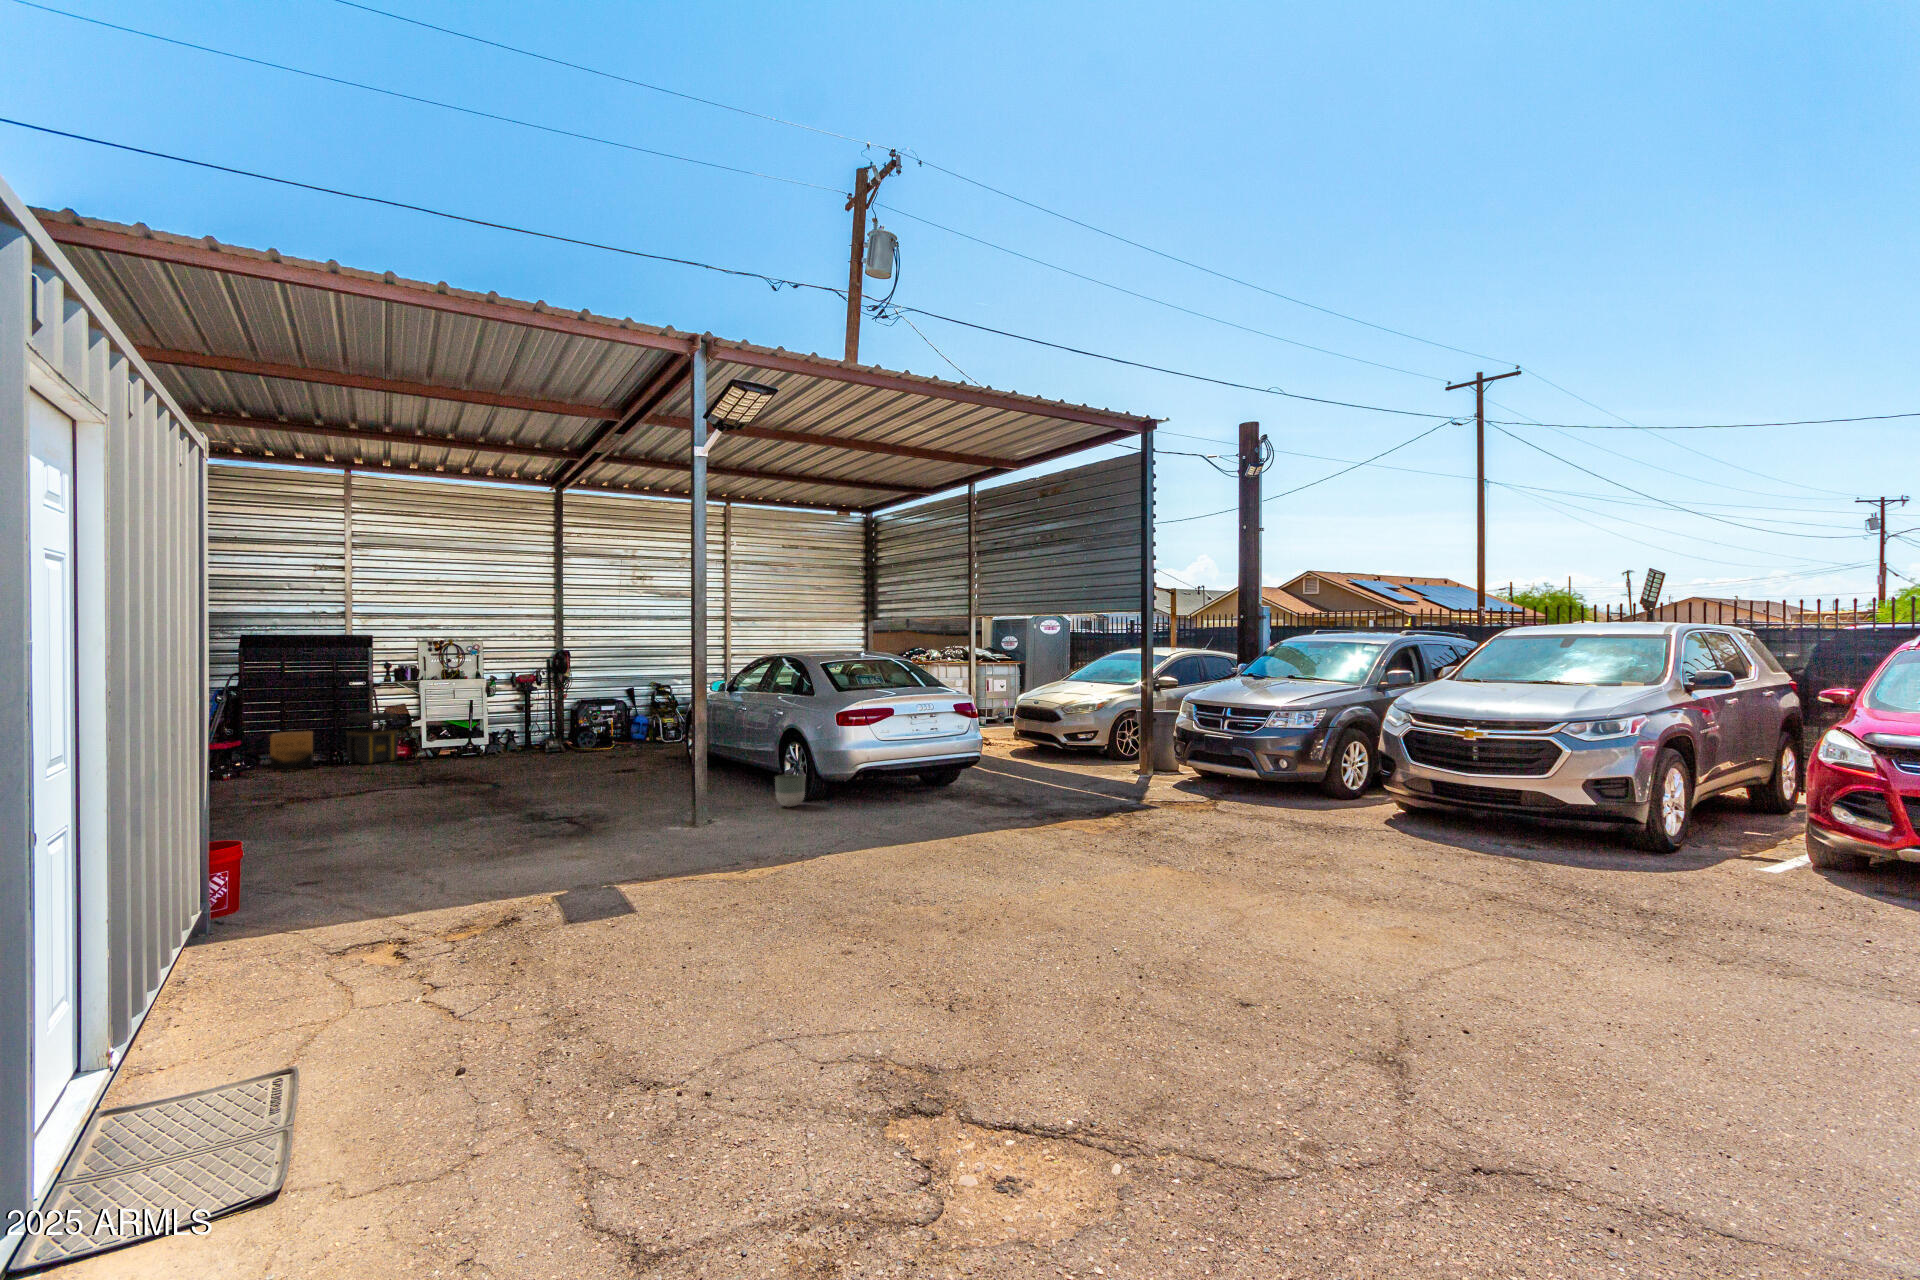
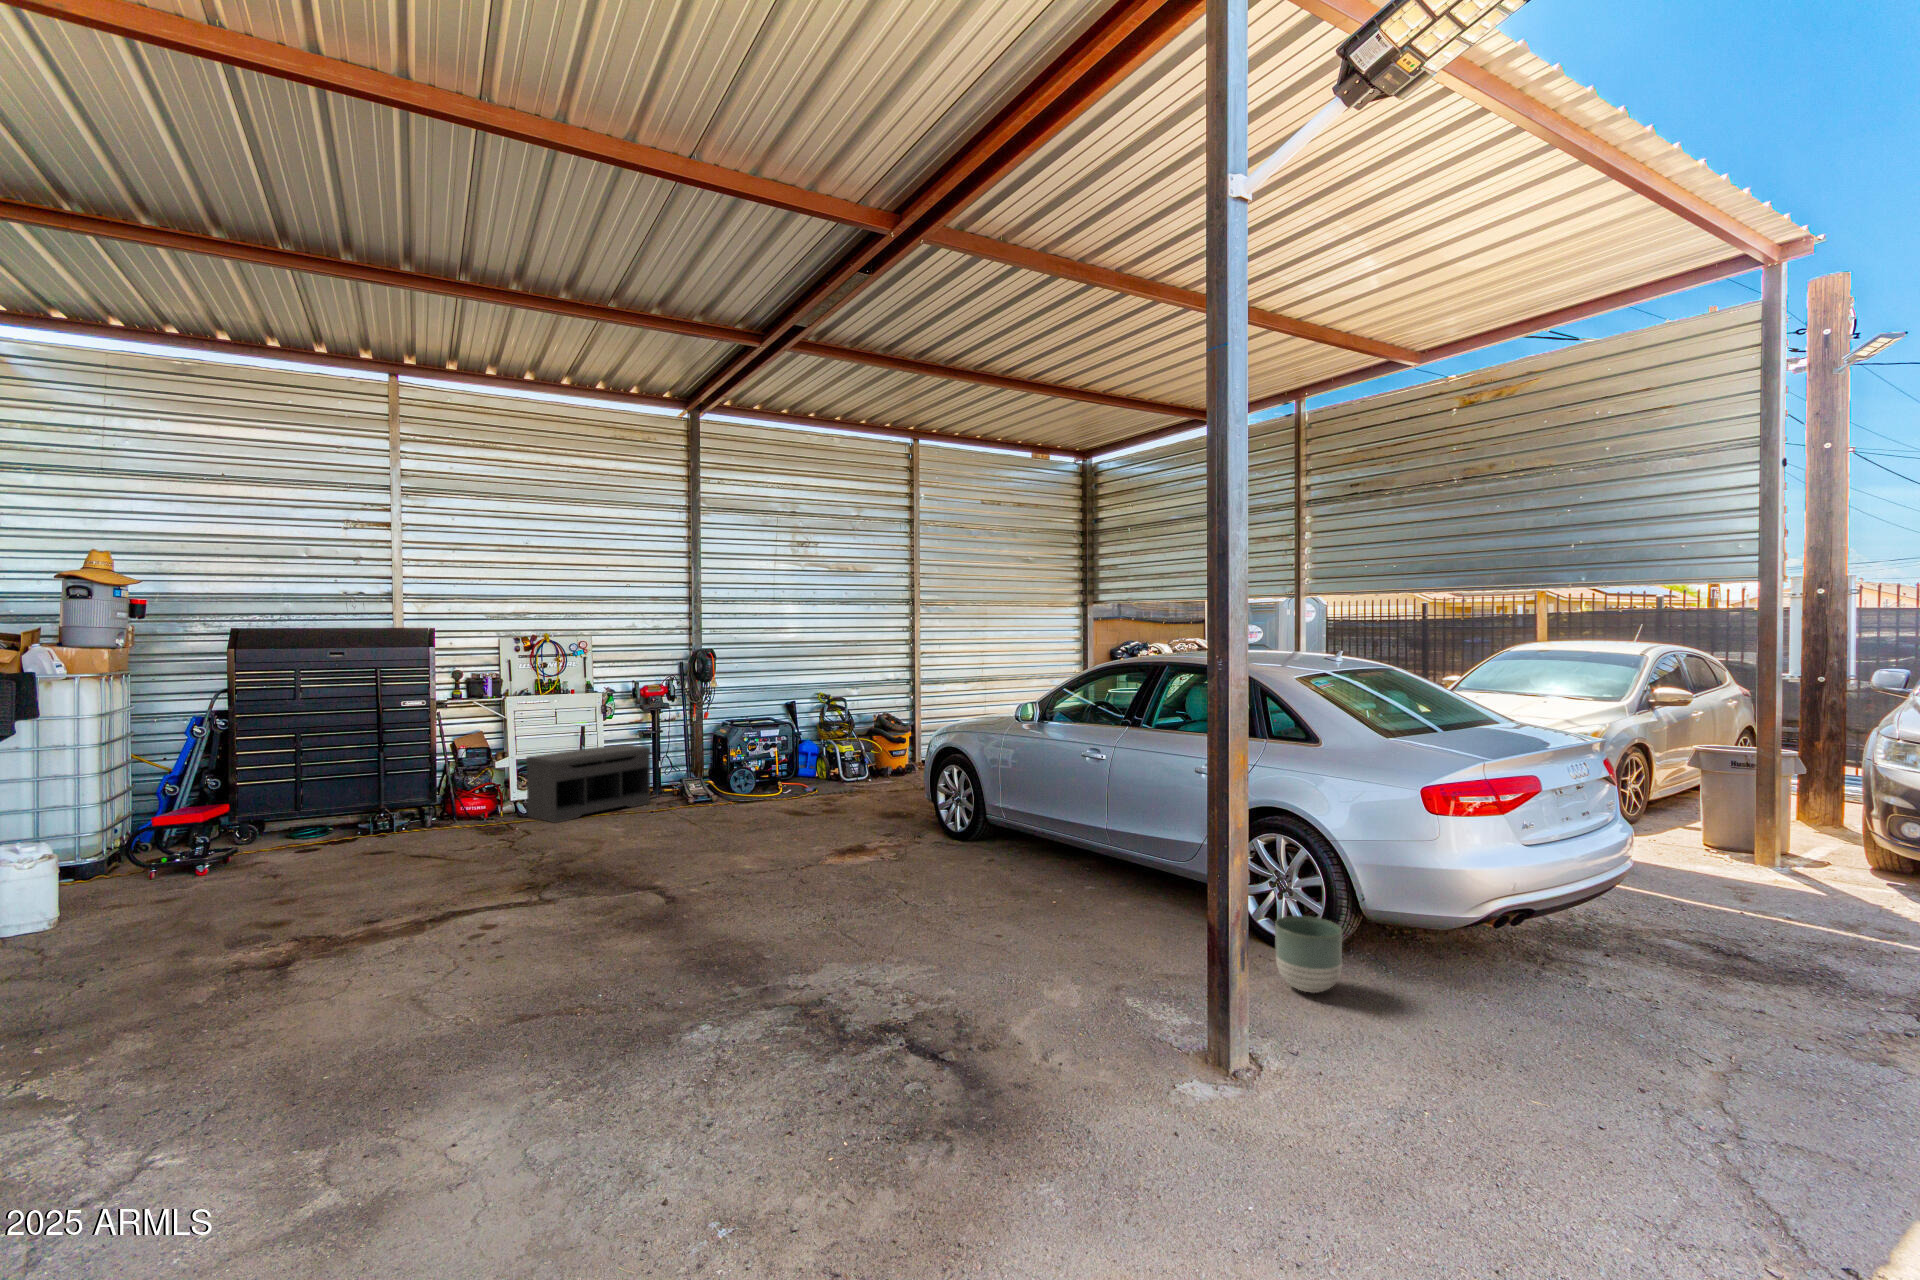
toolbox: present [347,712,399,764] -> none [395,747,476,834]
bench: none [432,714,518,760] -> present [526,744,650,823]
cardboard box: present [270,731,313,770] -> none [272,780,344,849]

